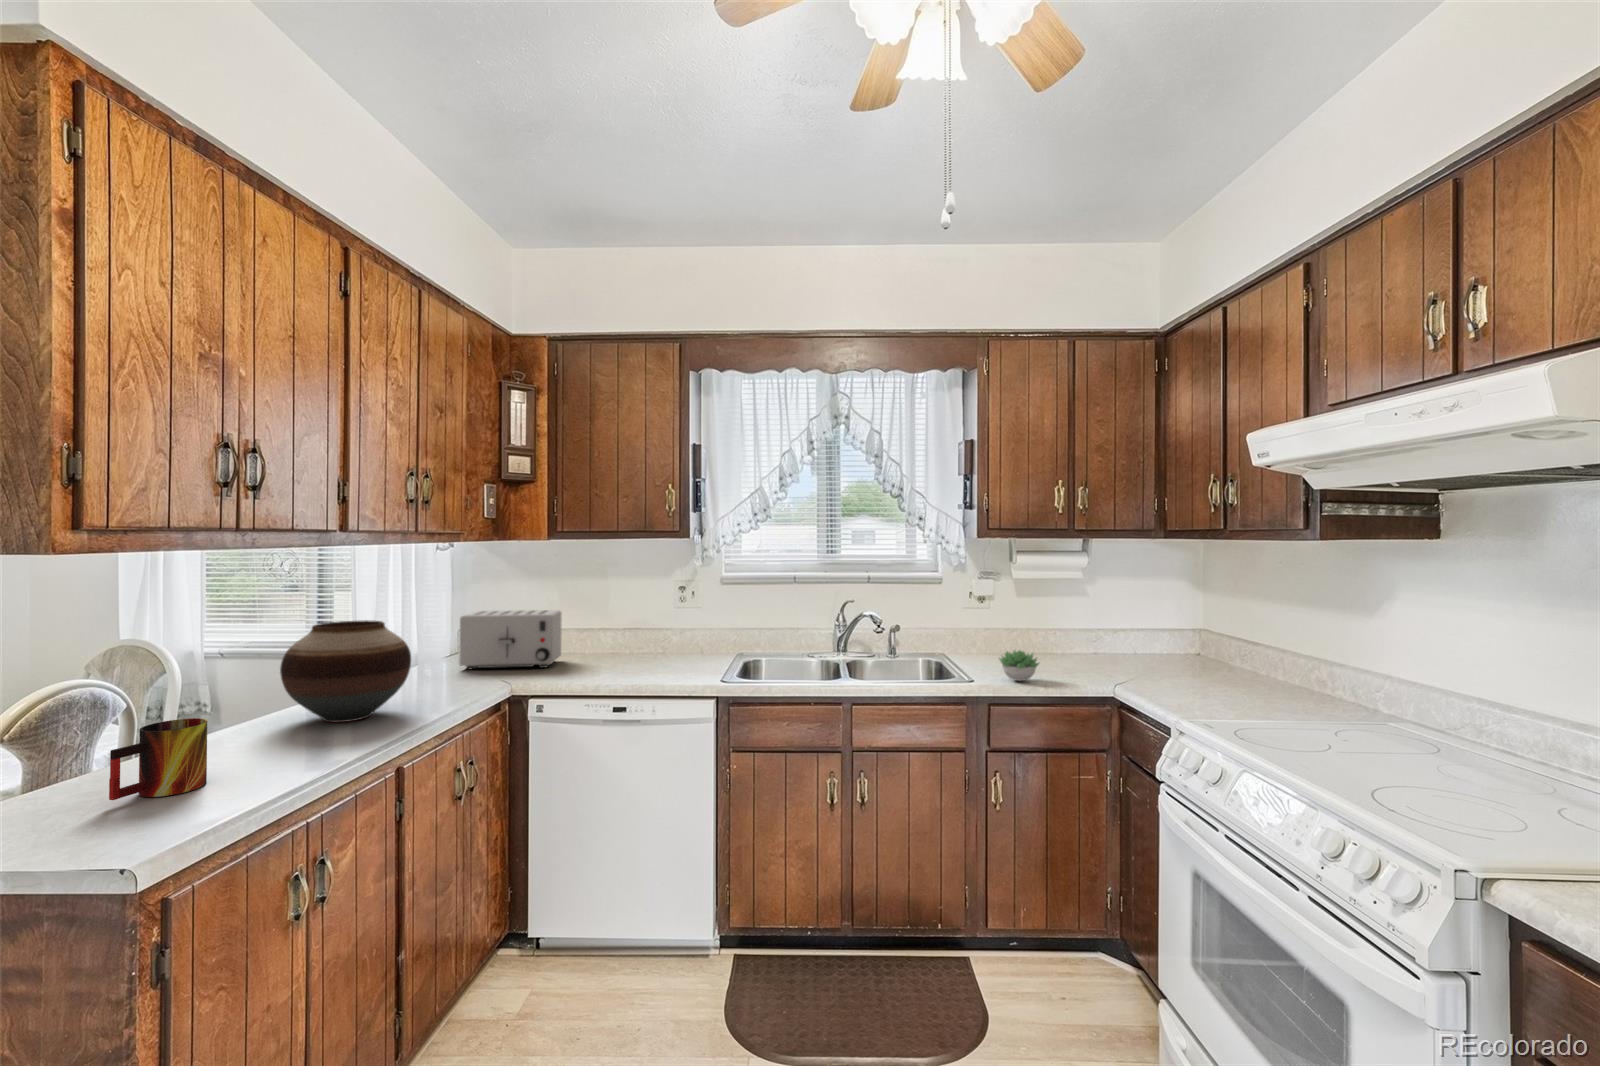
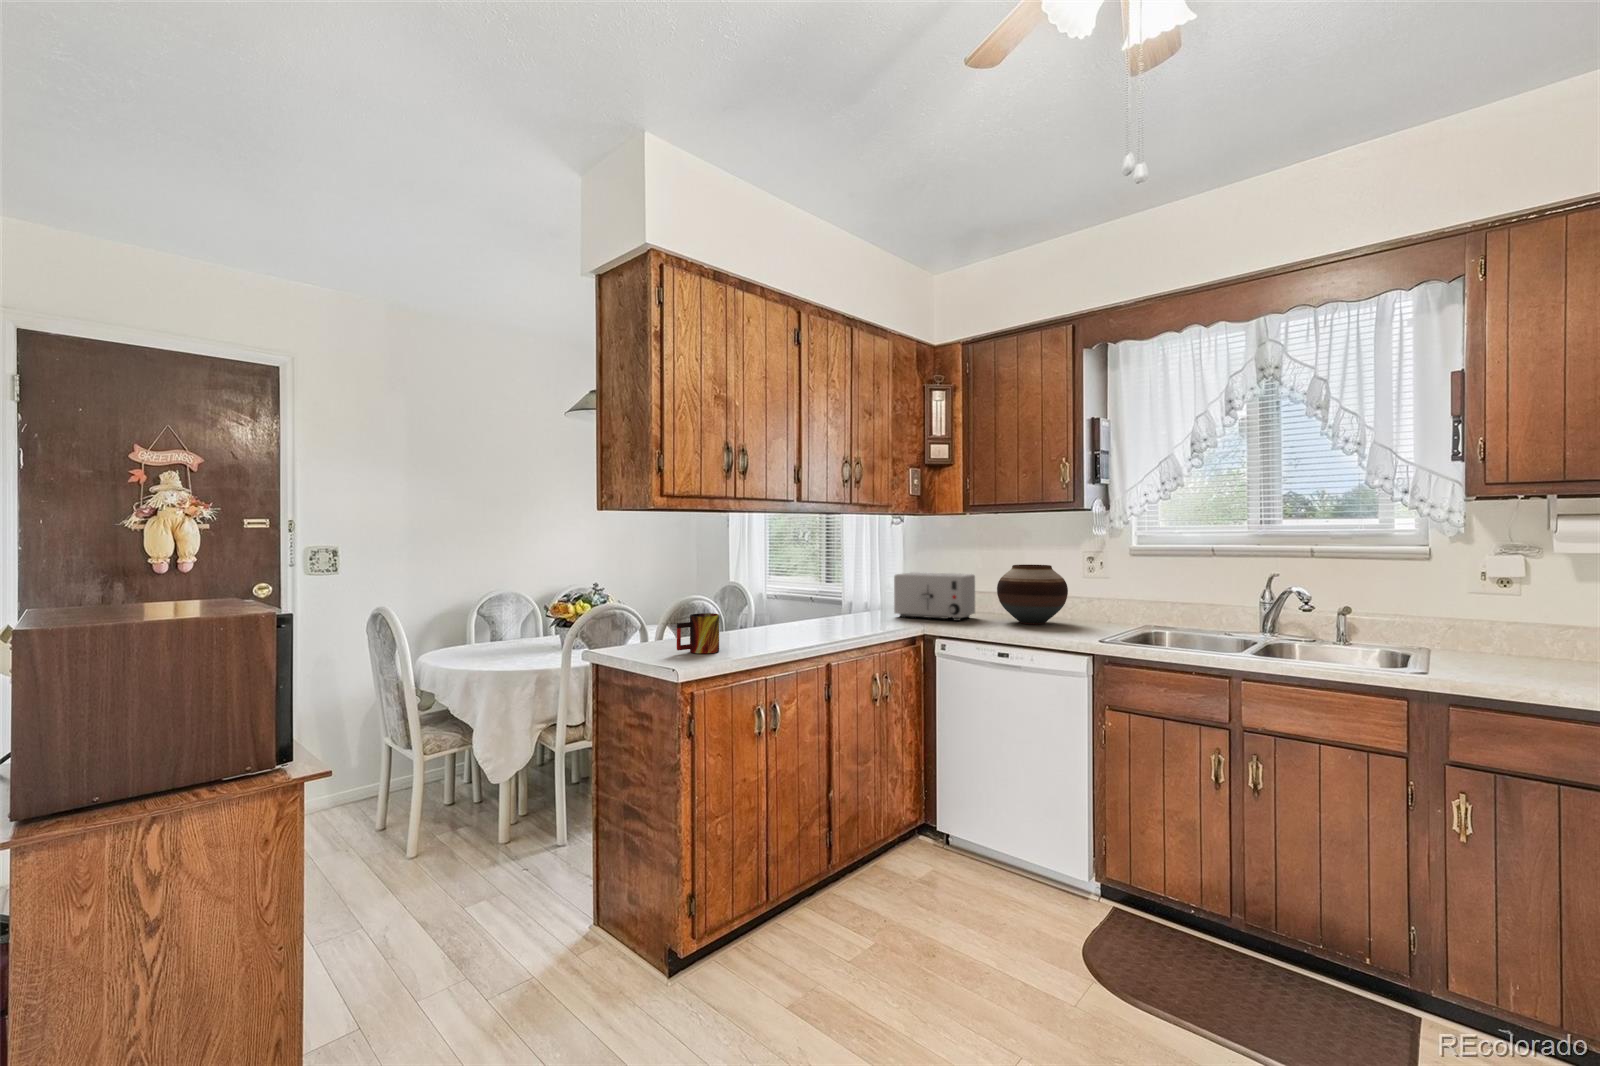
vase: present [280,620,411,722] -> present [997,565,1068,624]
succulent plant: present [999,650,1039,681] -> none [1463,639,1536,679]

